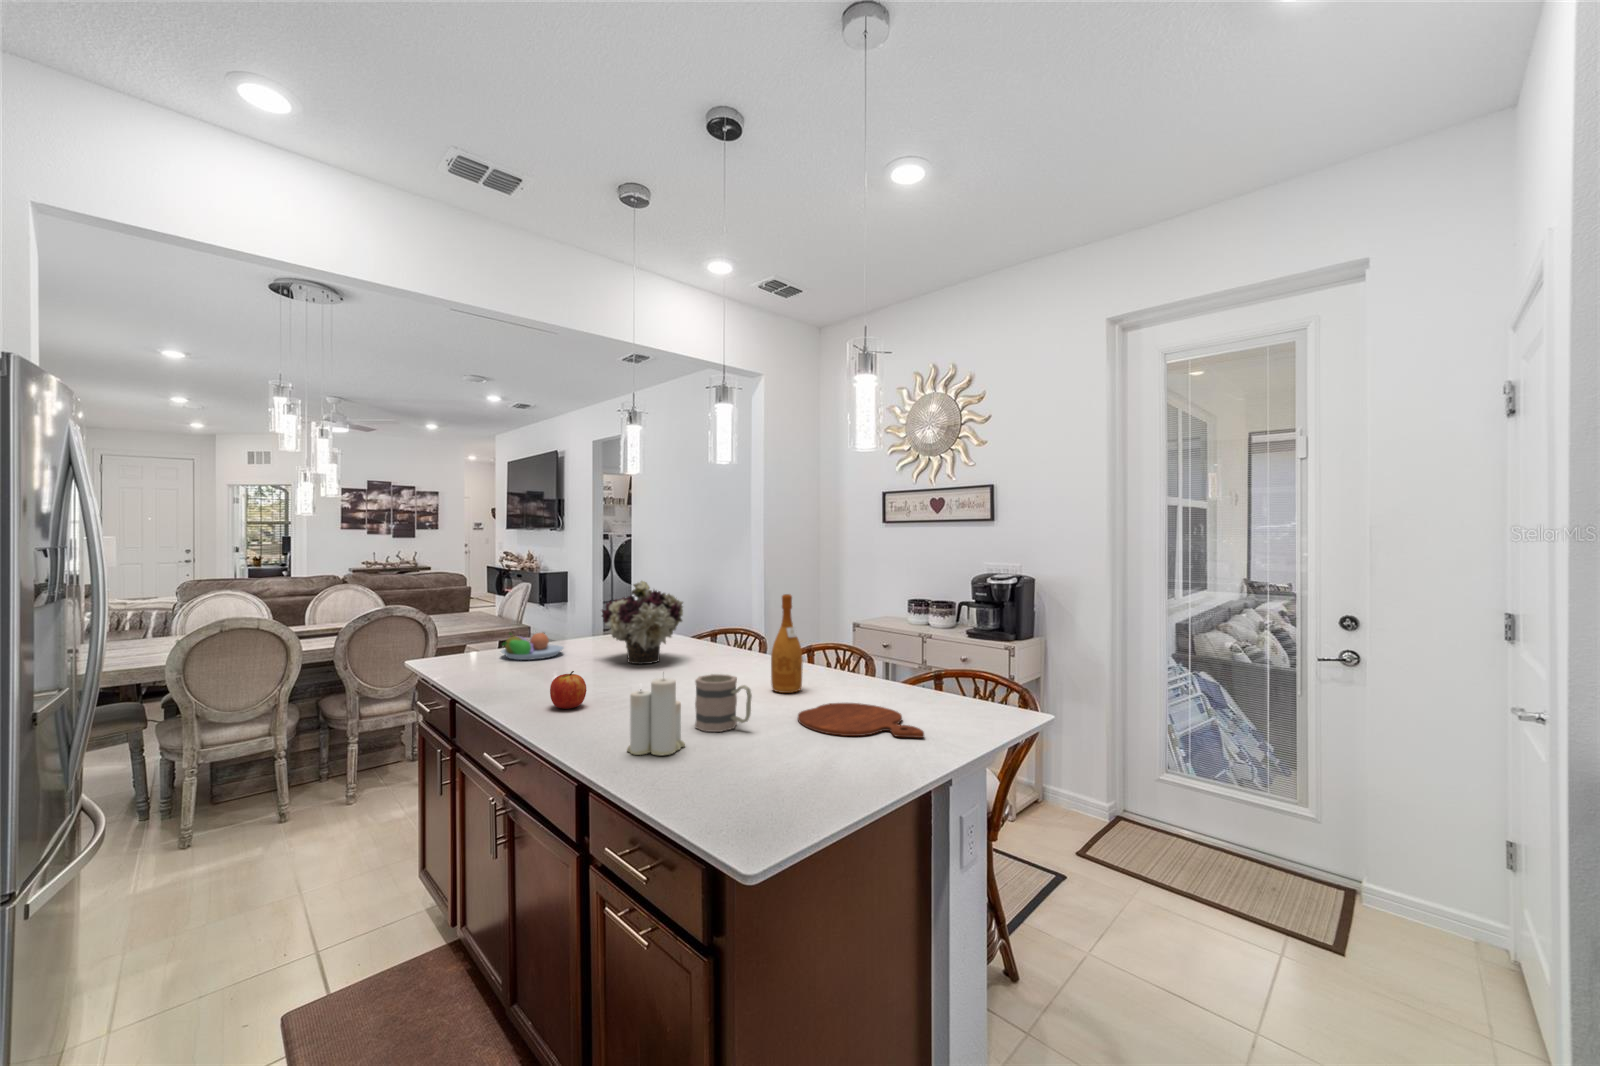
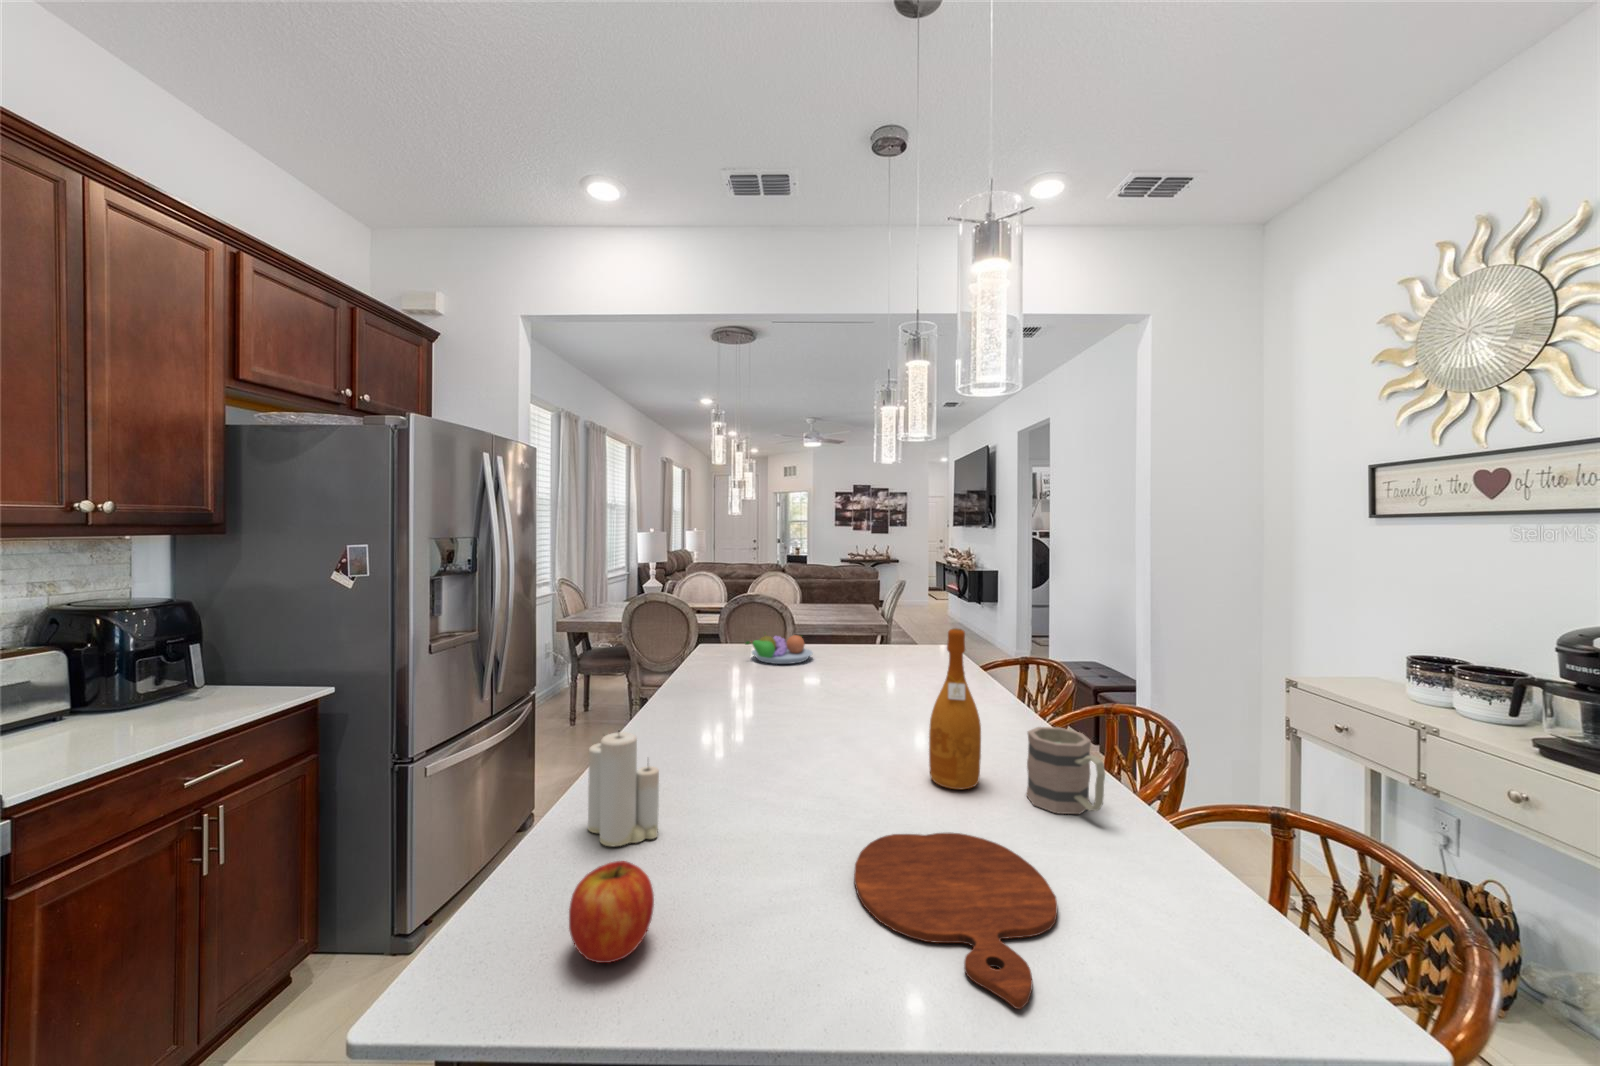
flower arrangement: present [602,581,683,664] -> none [824,587,913,692]
apple: present [550,671,586,709] -> present [569,861,654,963]
mug: present [695,674,752,732] -> present [1026,727,1105,814]

